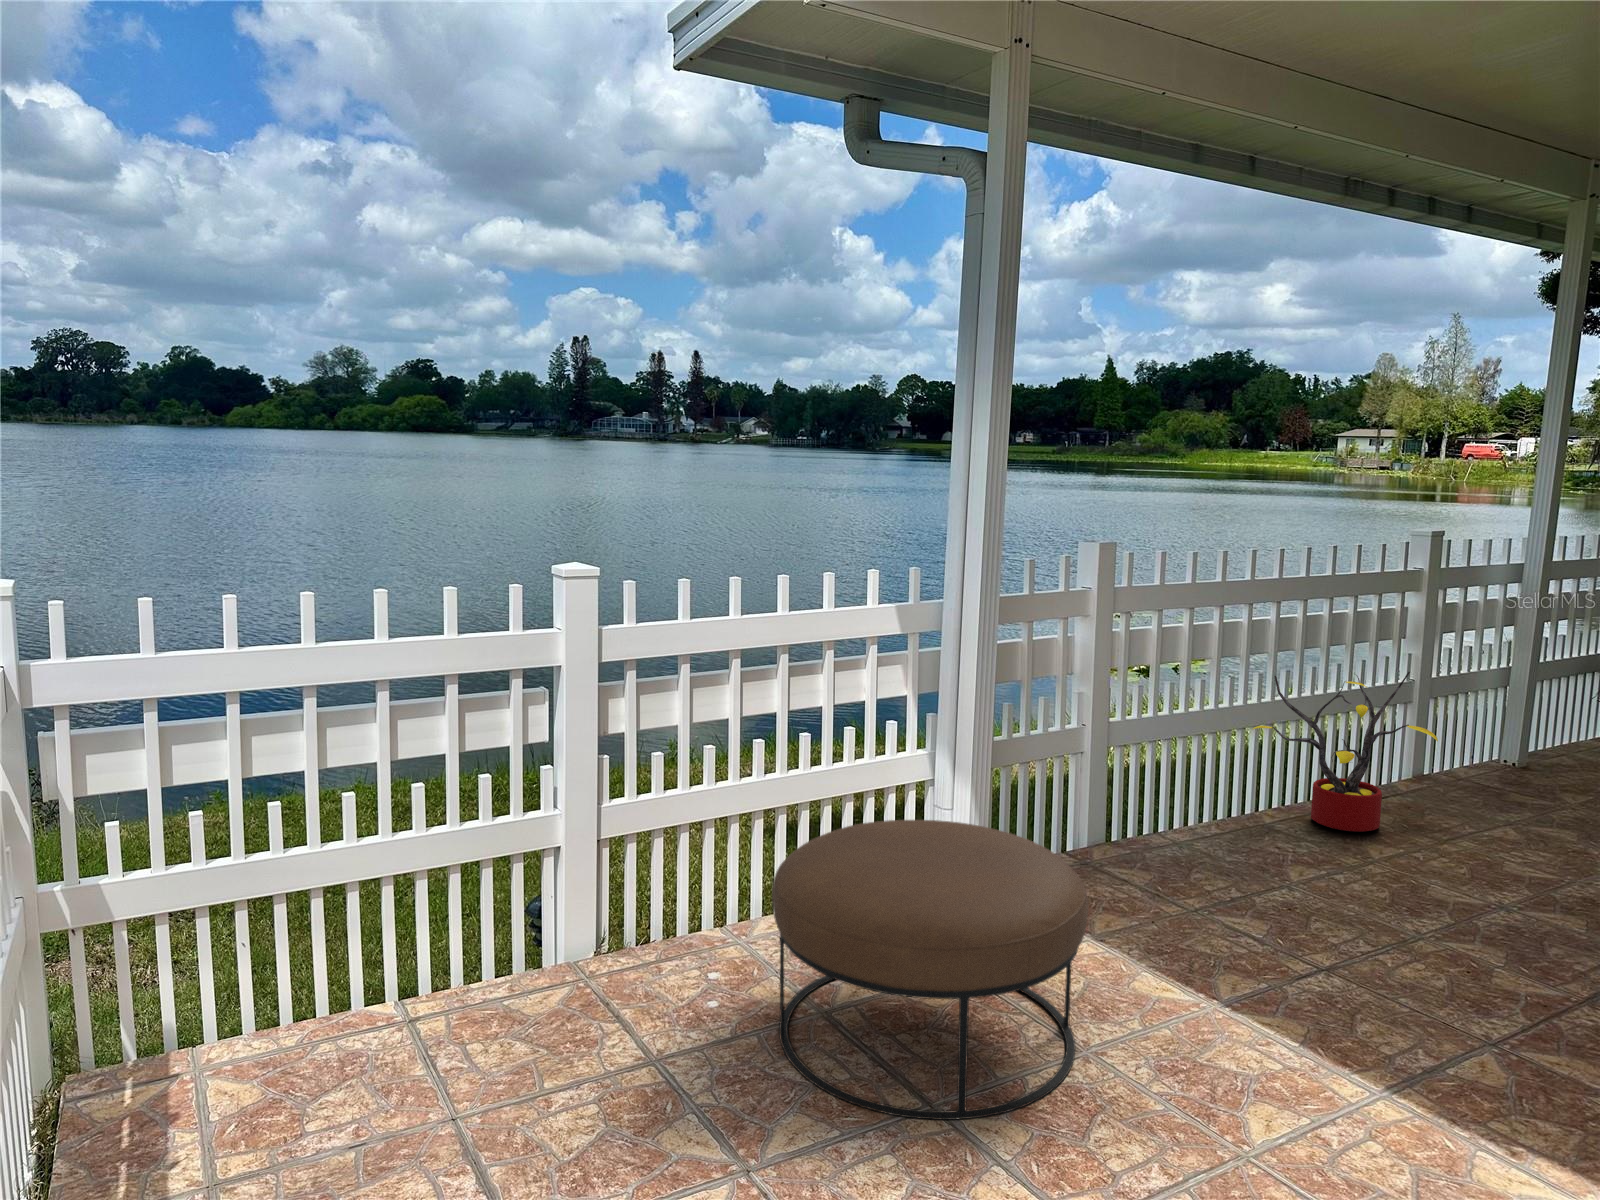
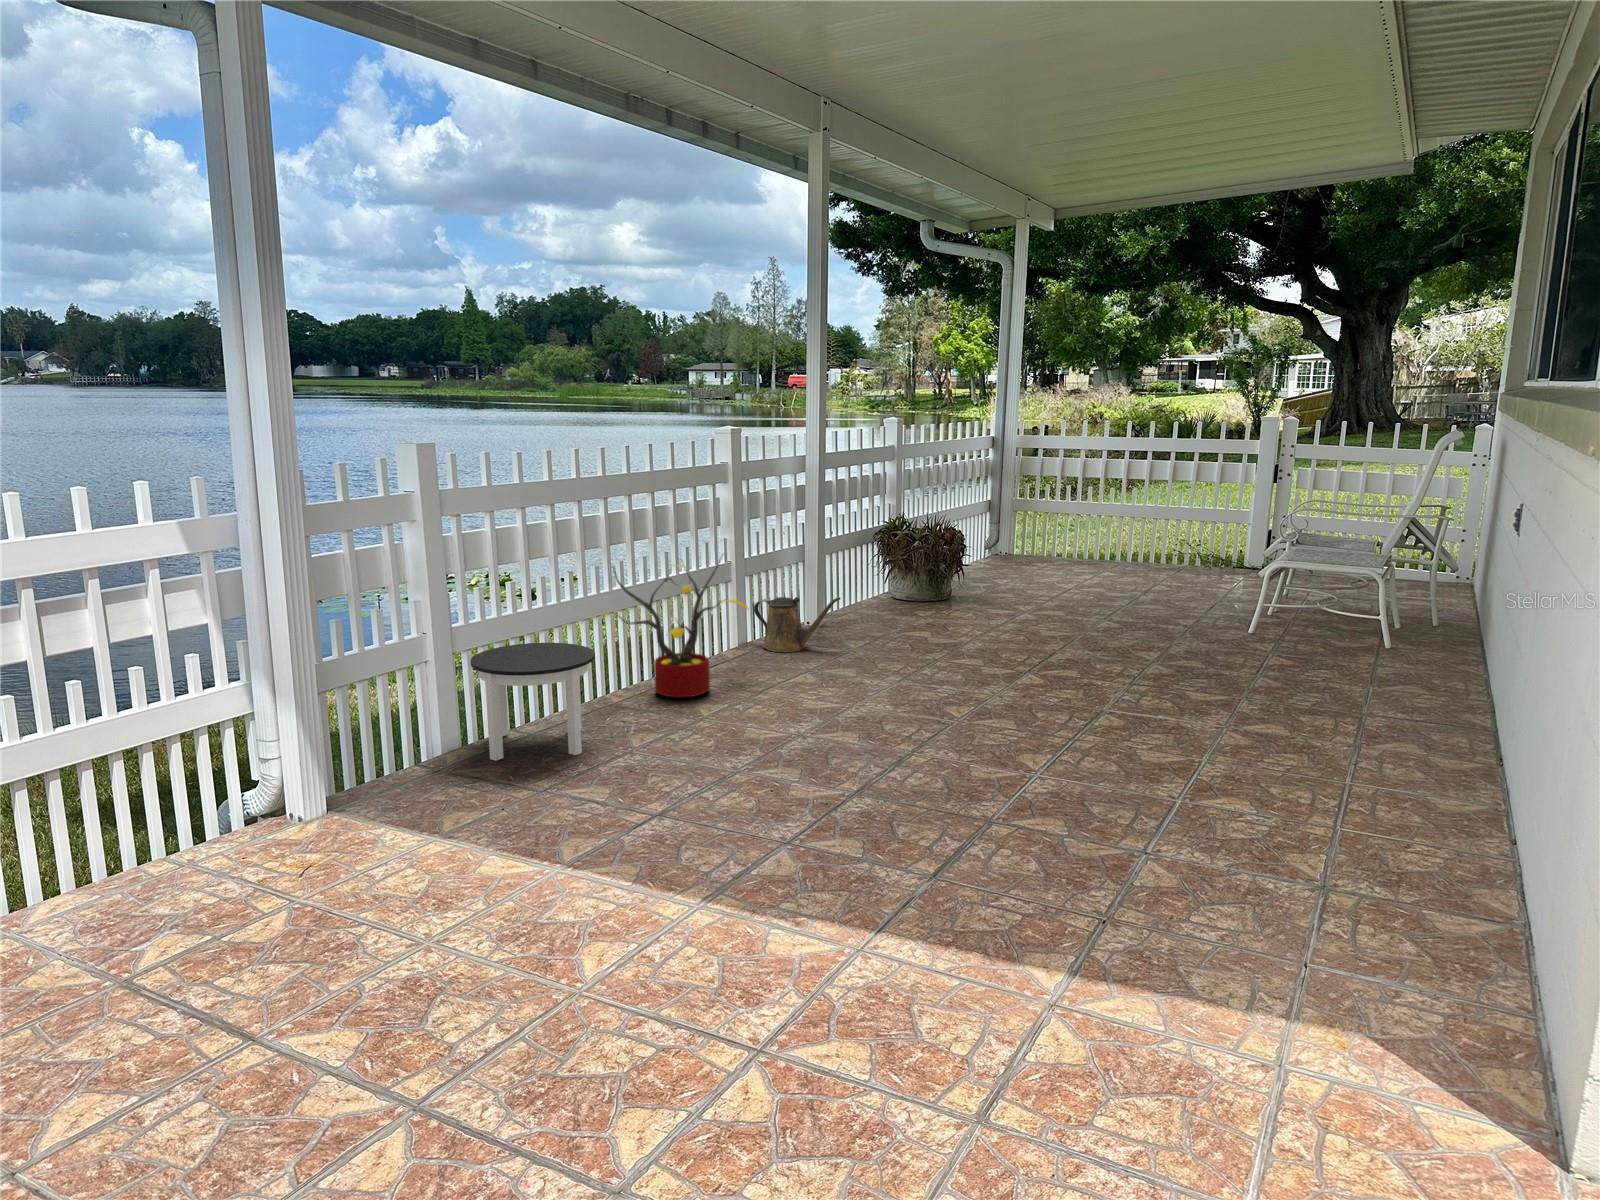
watering can: none [1437,725,1565,794] -> present [754,597,841,652]
round table: none [1120,748,1252,878] -> present [470,643,595,761]
ottoman: present [772,820,1088,1120] -> none [17,739,420,1070]

